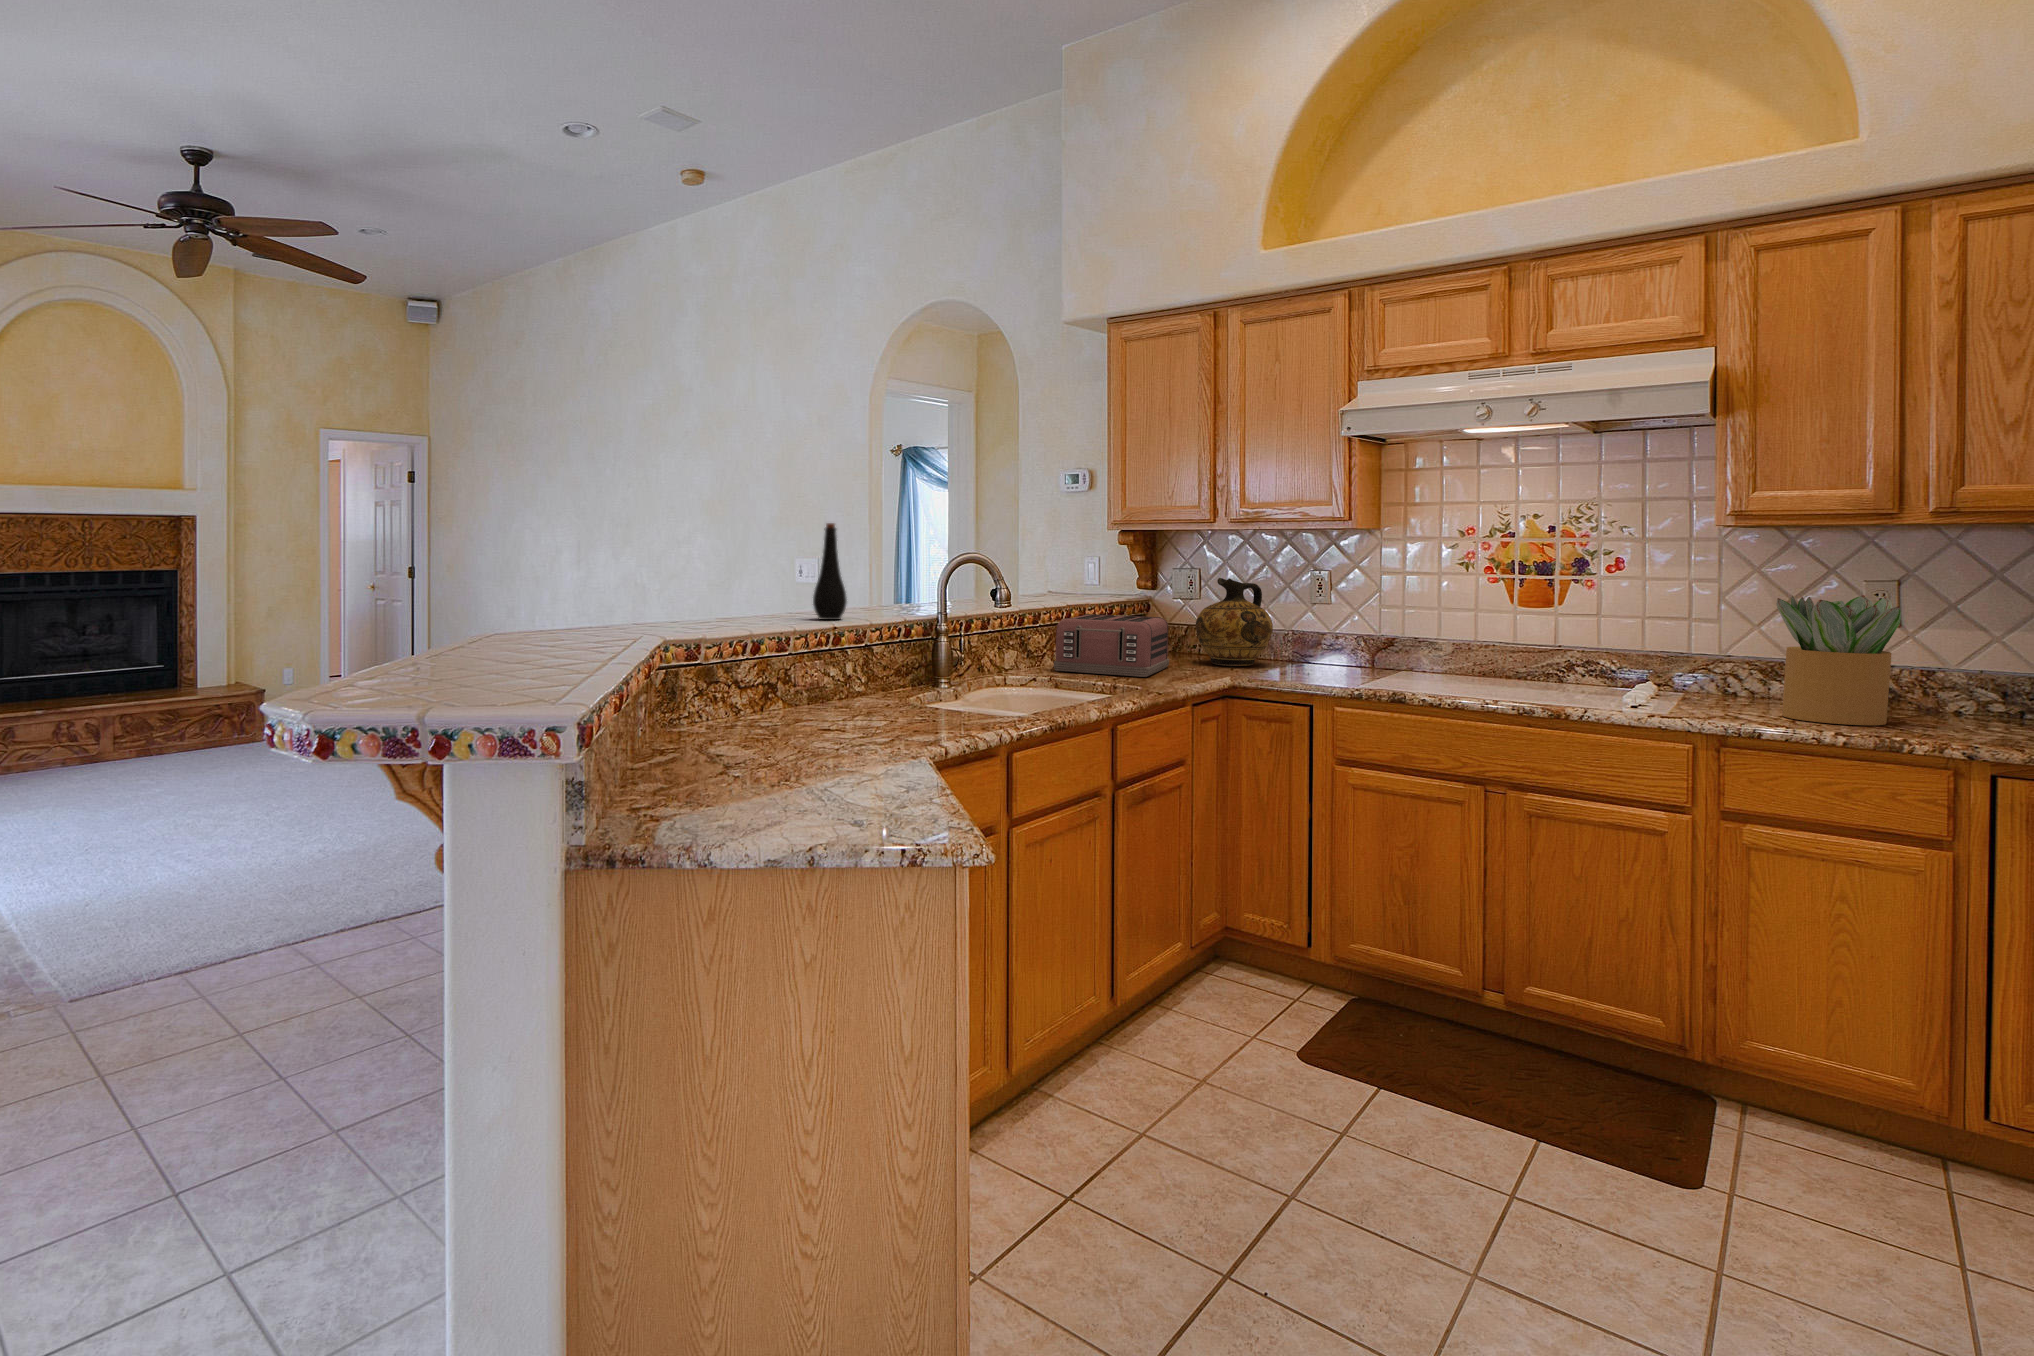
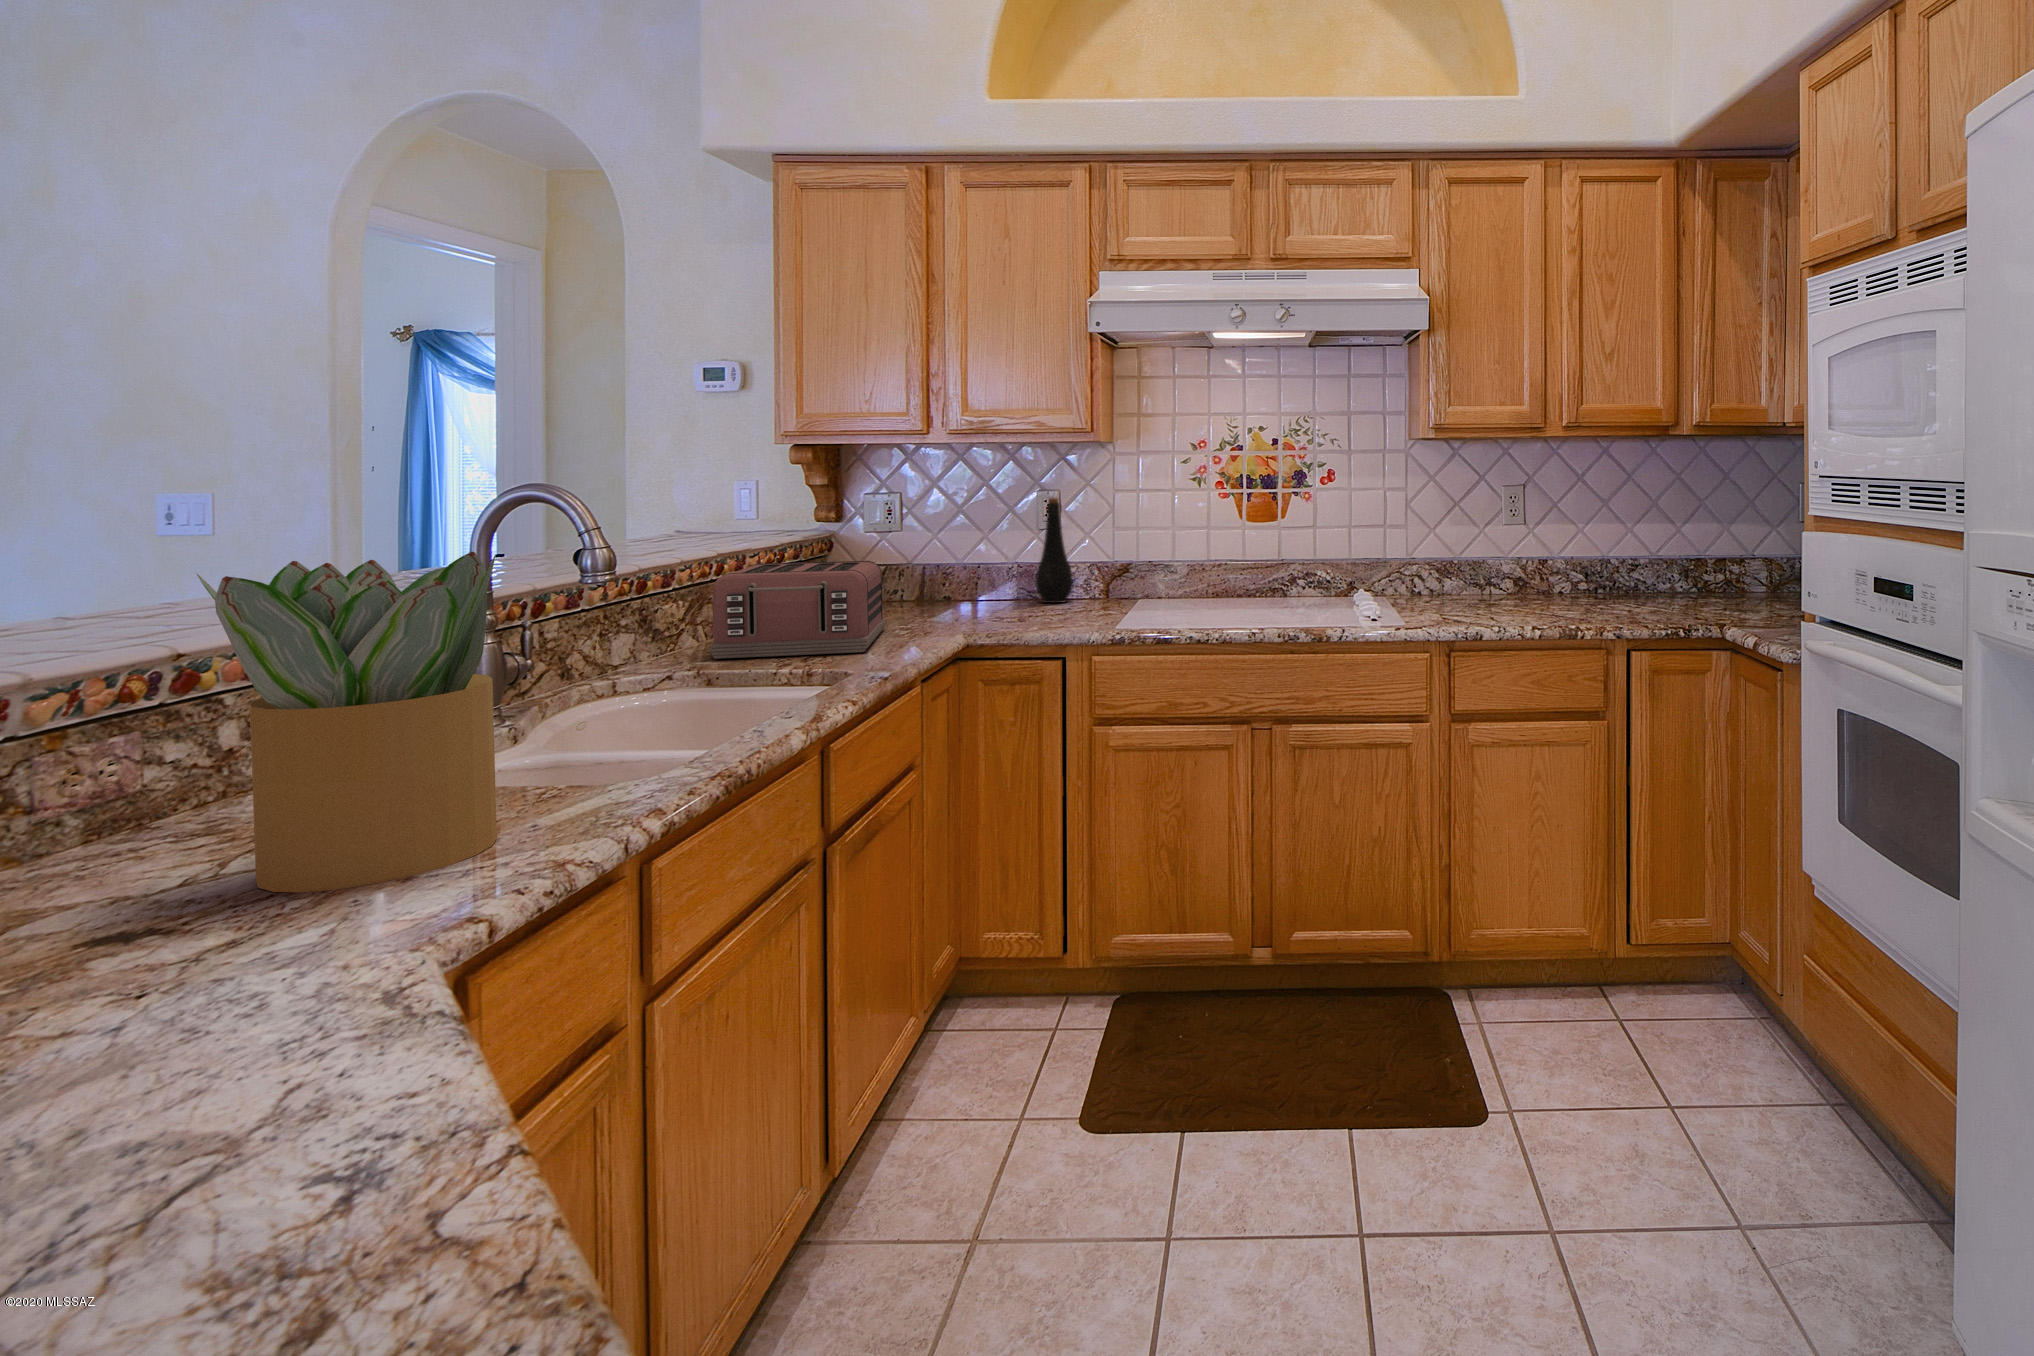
bottle: present [813,523,847,620] -> present [1036,498,1073,603]
ceramic jug: present [1196,578,1273,666] -> none [913,503,1009,619]
potted plant: present [1776,595,1901,725] -> present [197,552,497,893]

